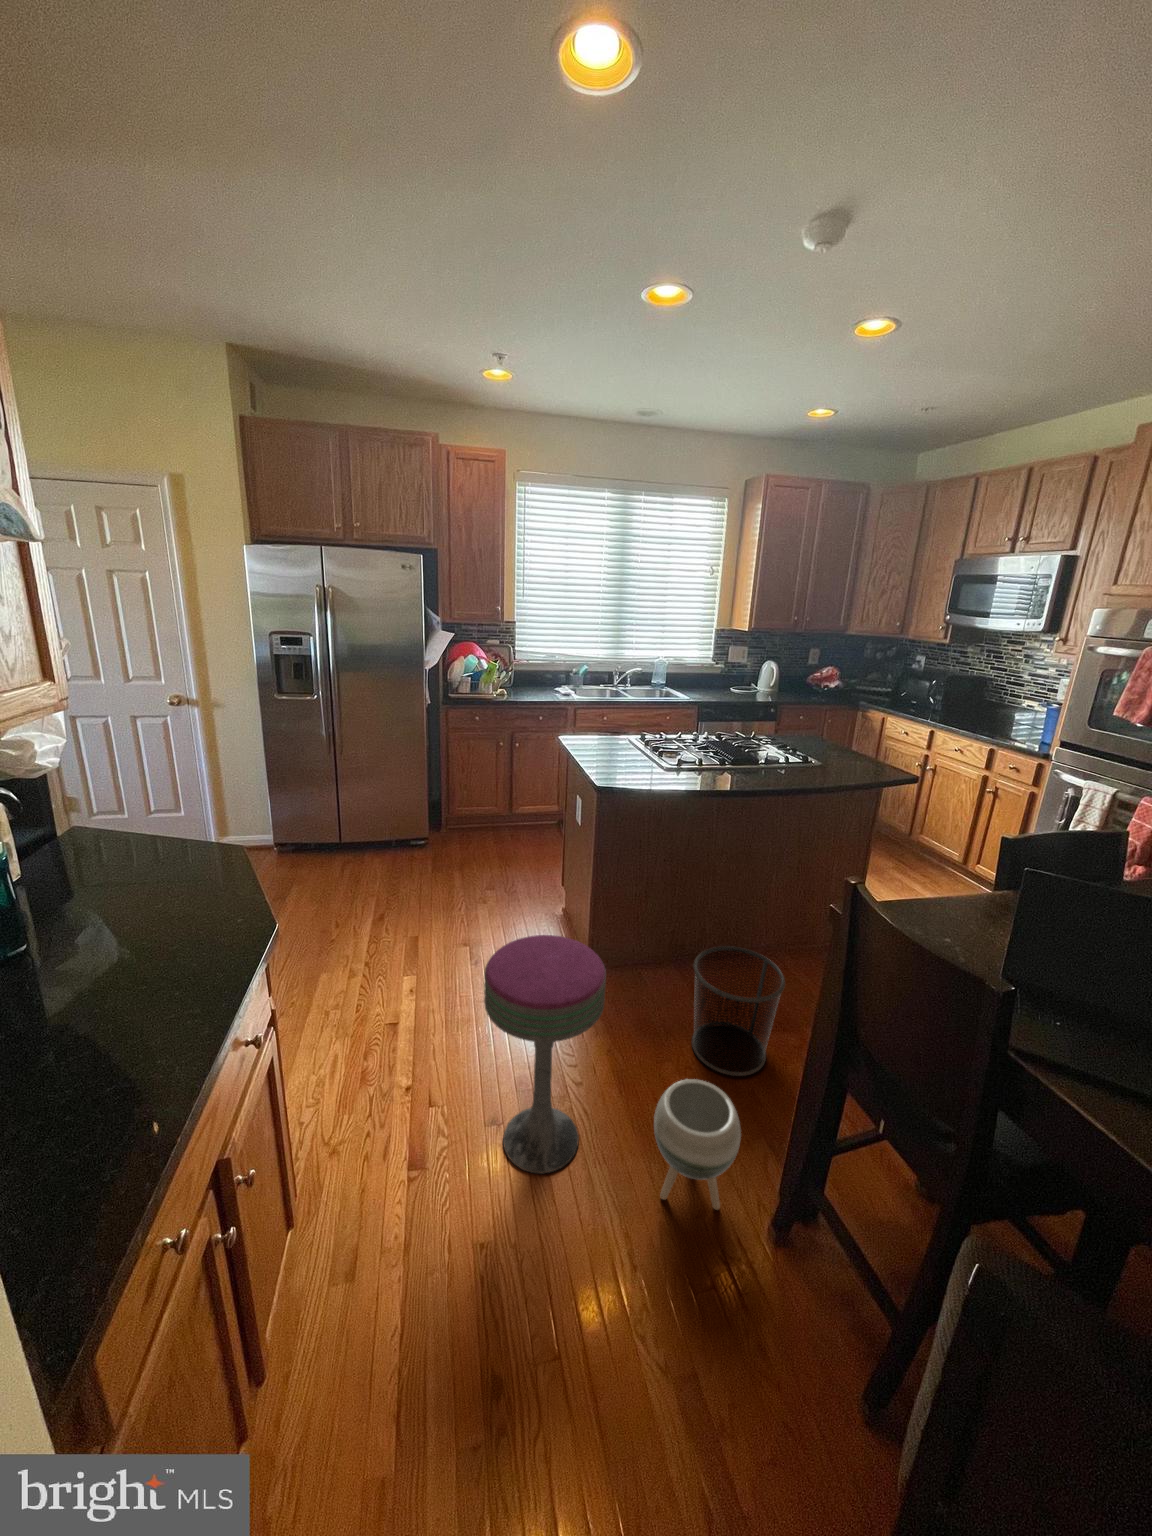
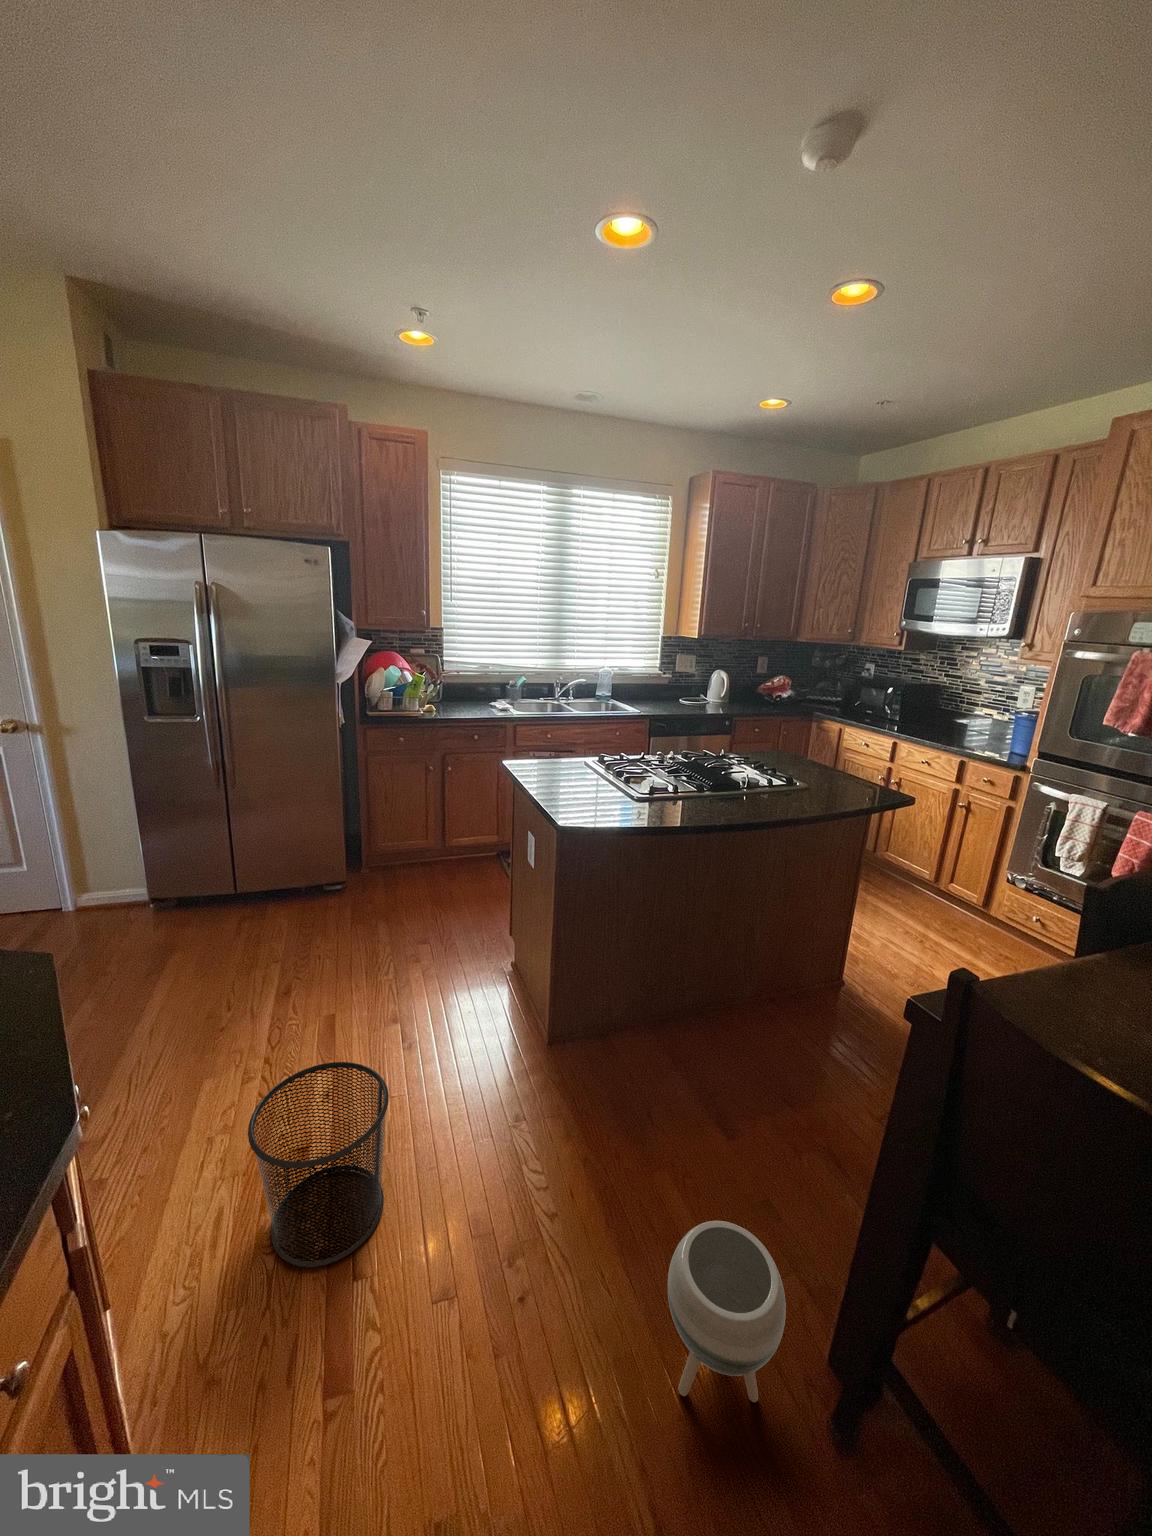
bar stool: present [484,935,606,1174] -> none [428,1038,599,1378]
waste bin: present [692,946,785,1076] -> present [248,1062,389,1267]

